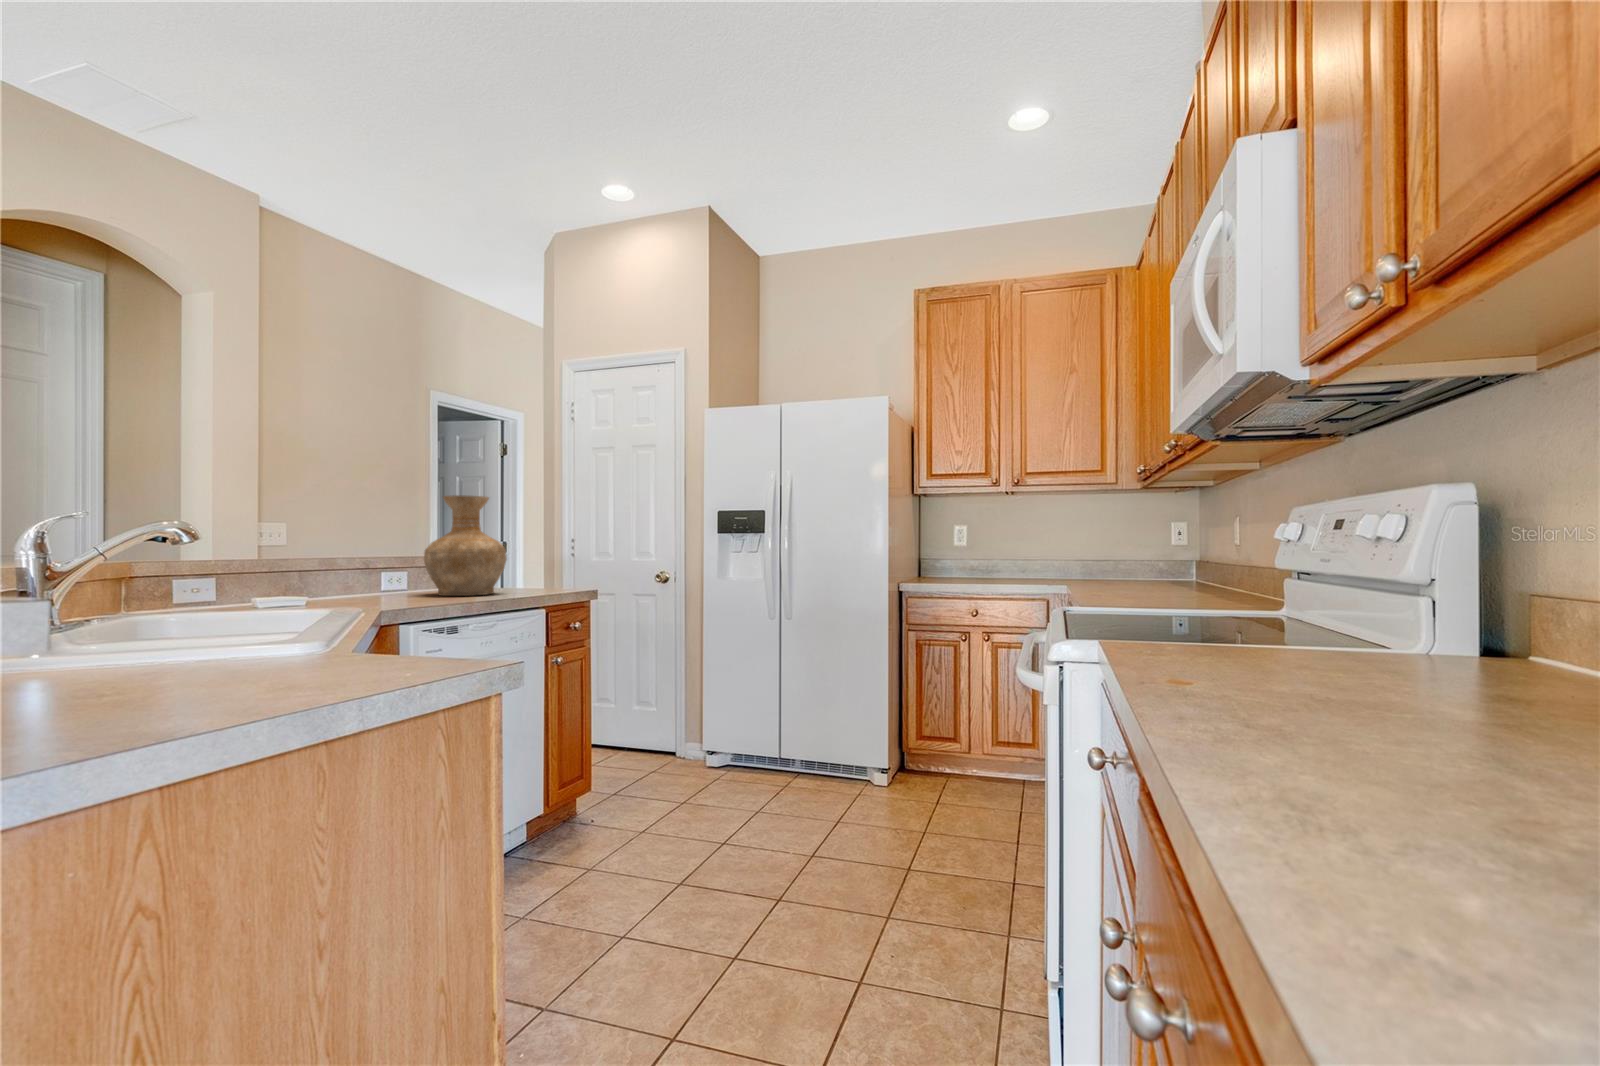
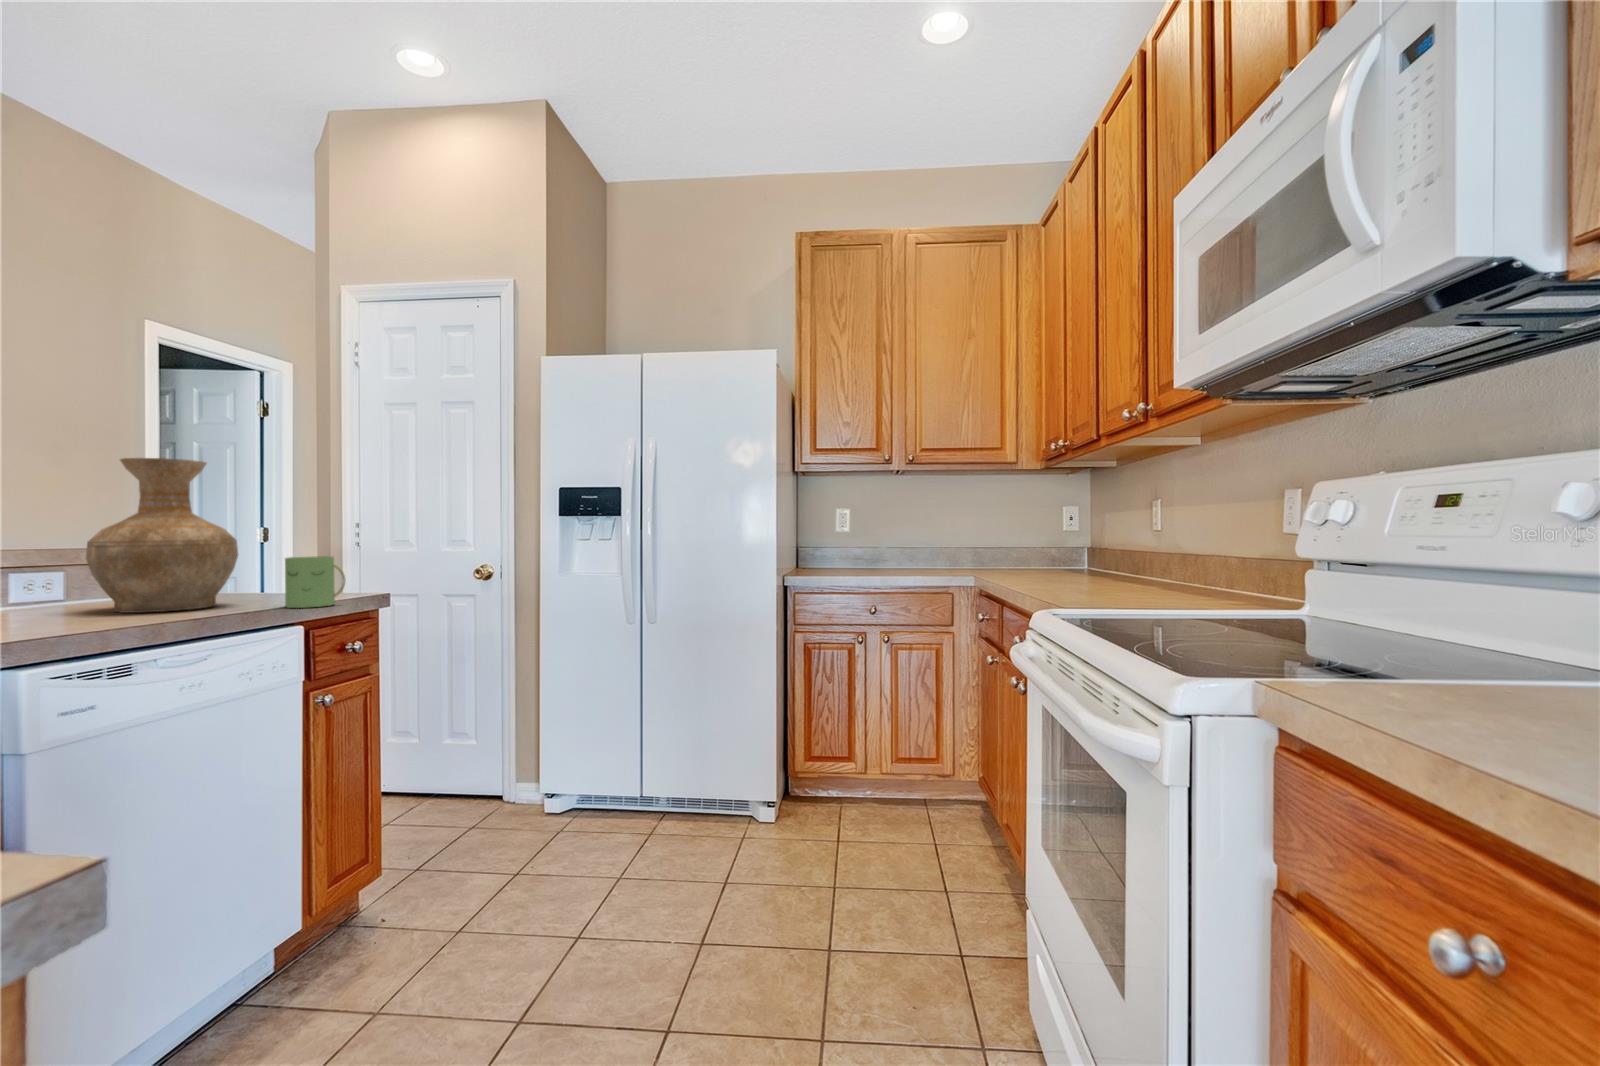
mug: none [535,561,572,596] -> present [285,556,345,608]

